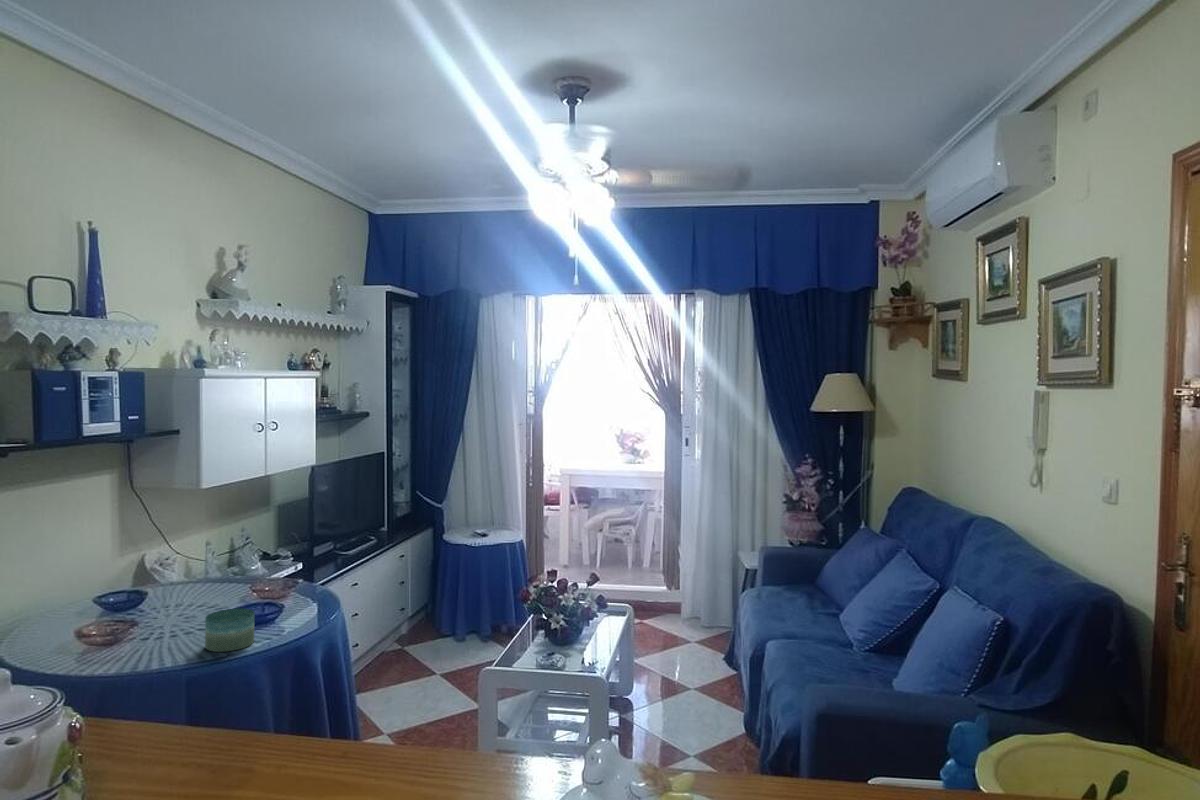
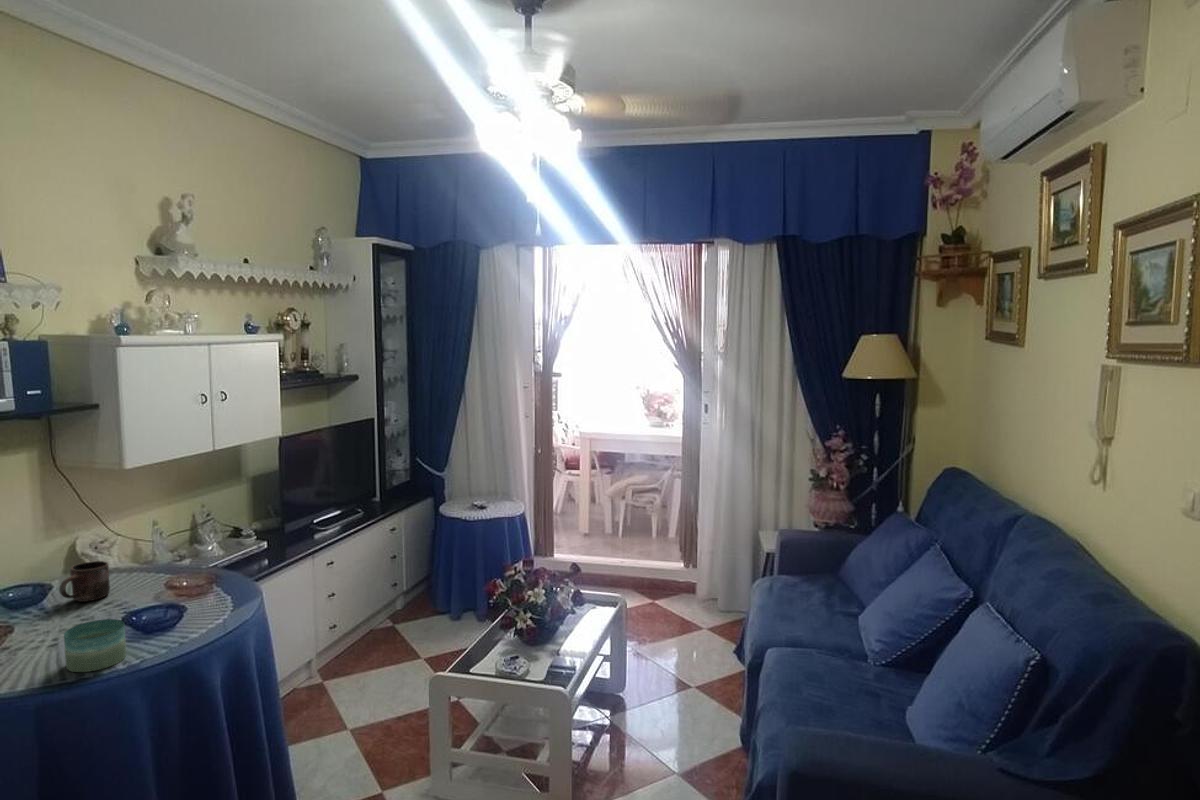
mug: none [161,569,199,606] -> present [60,561,110,602]

